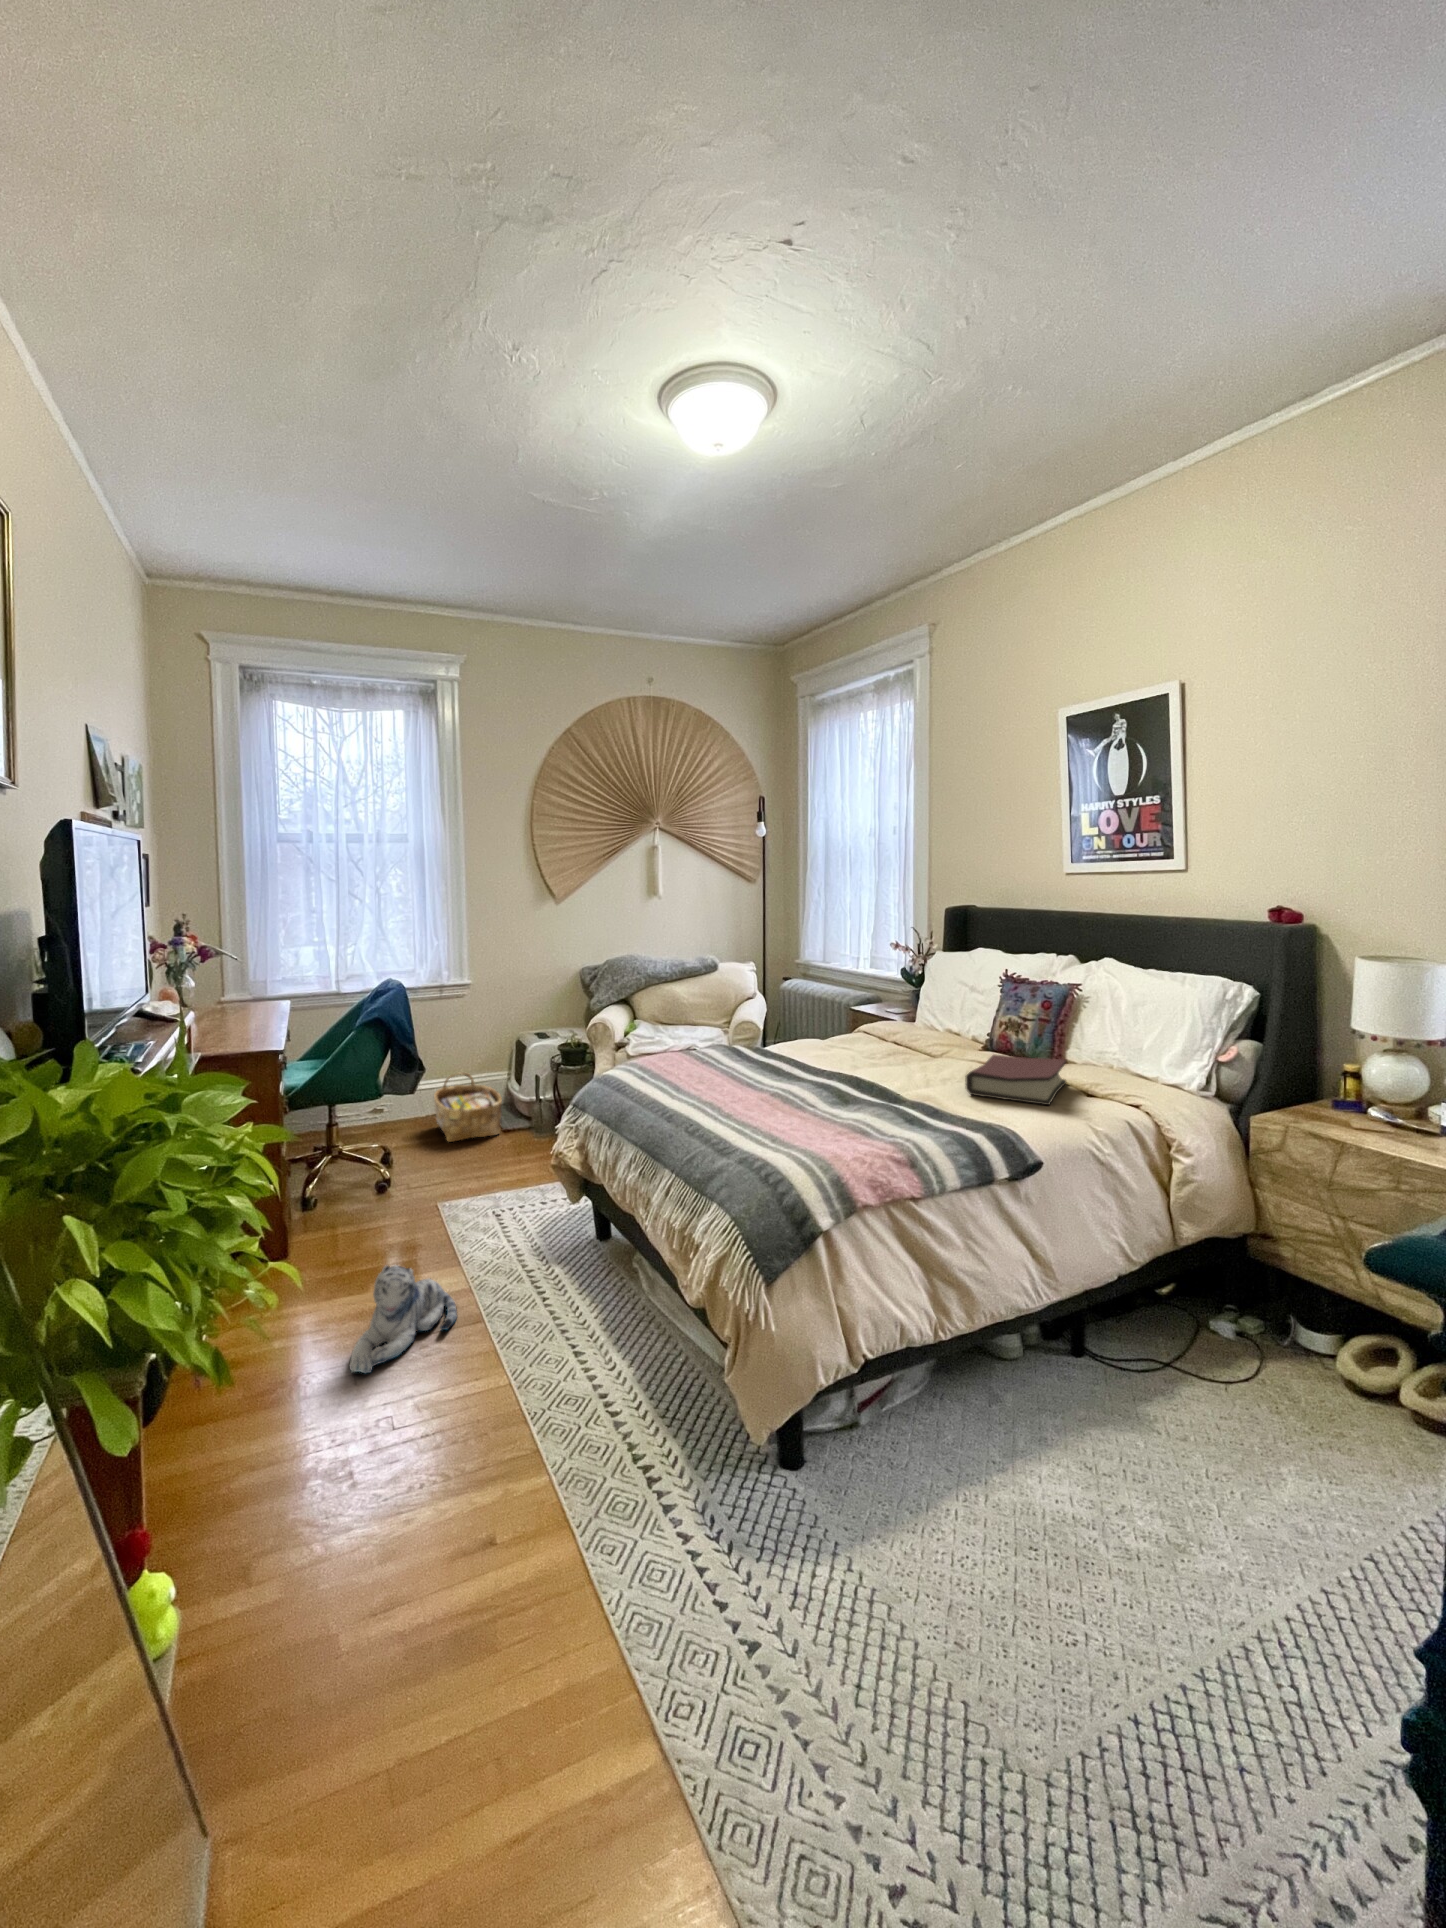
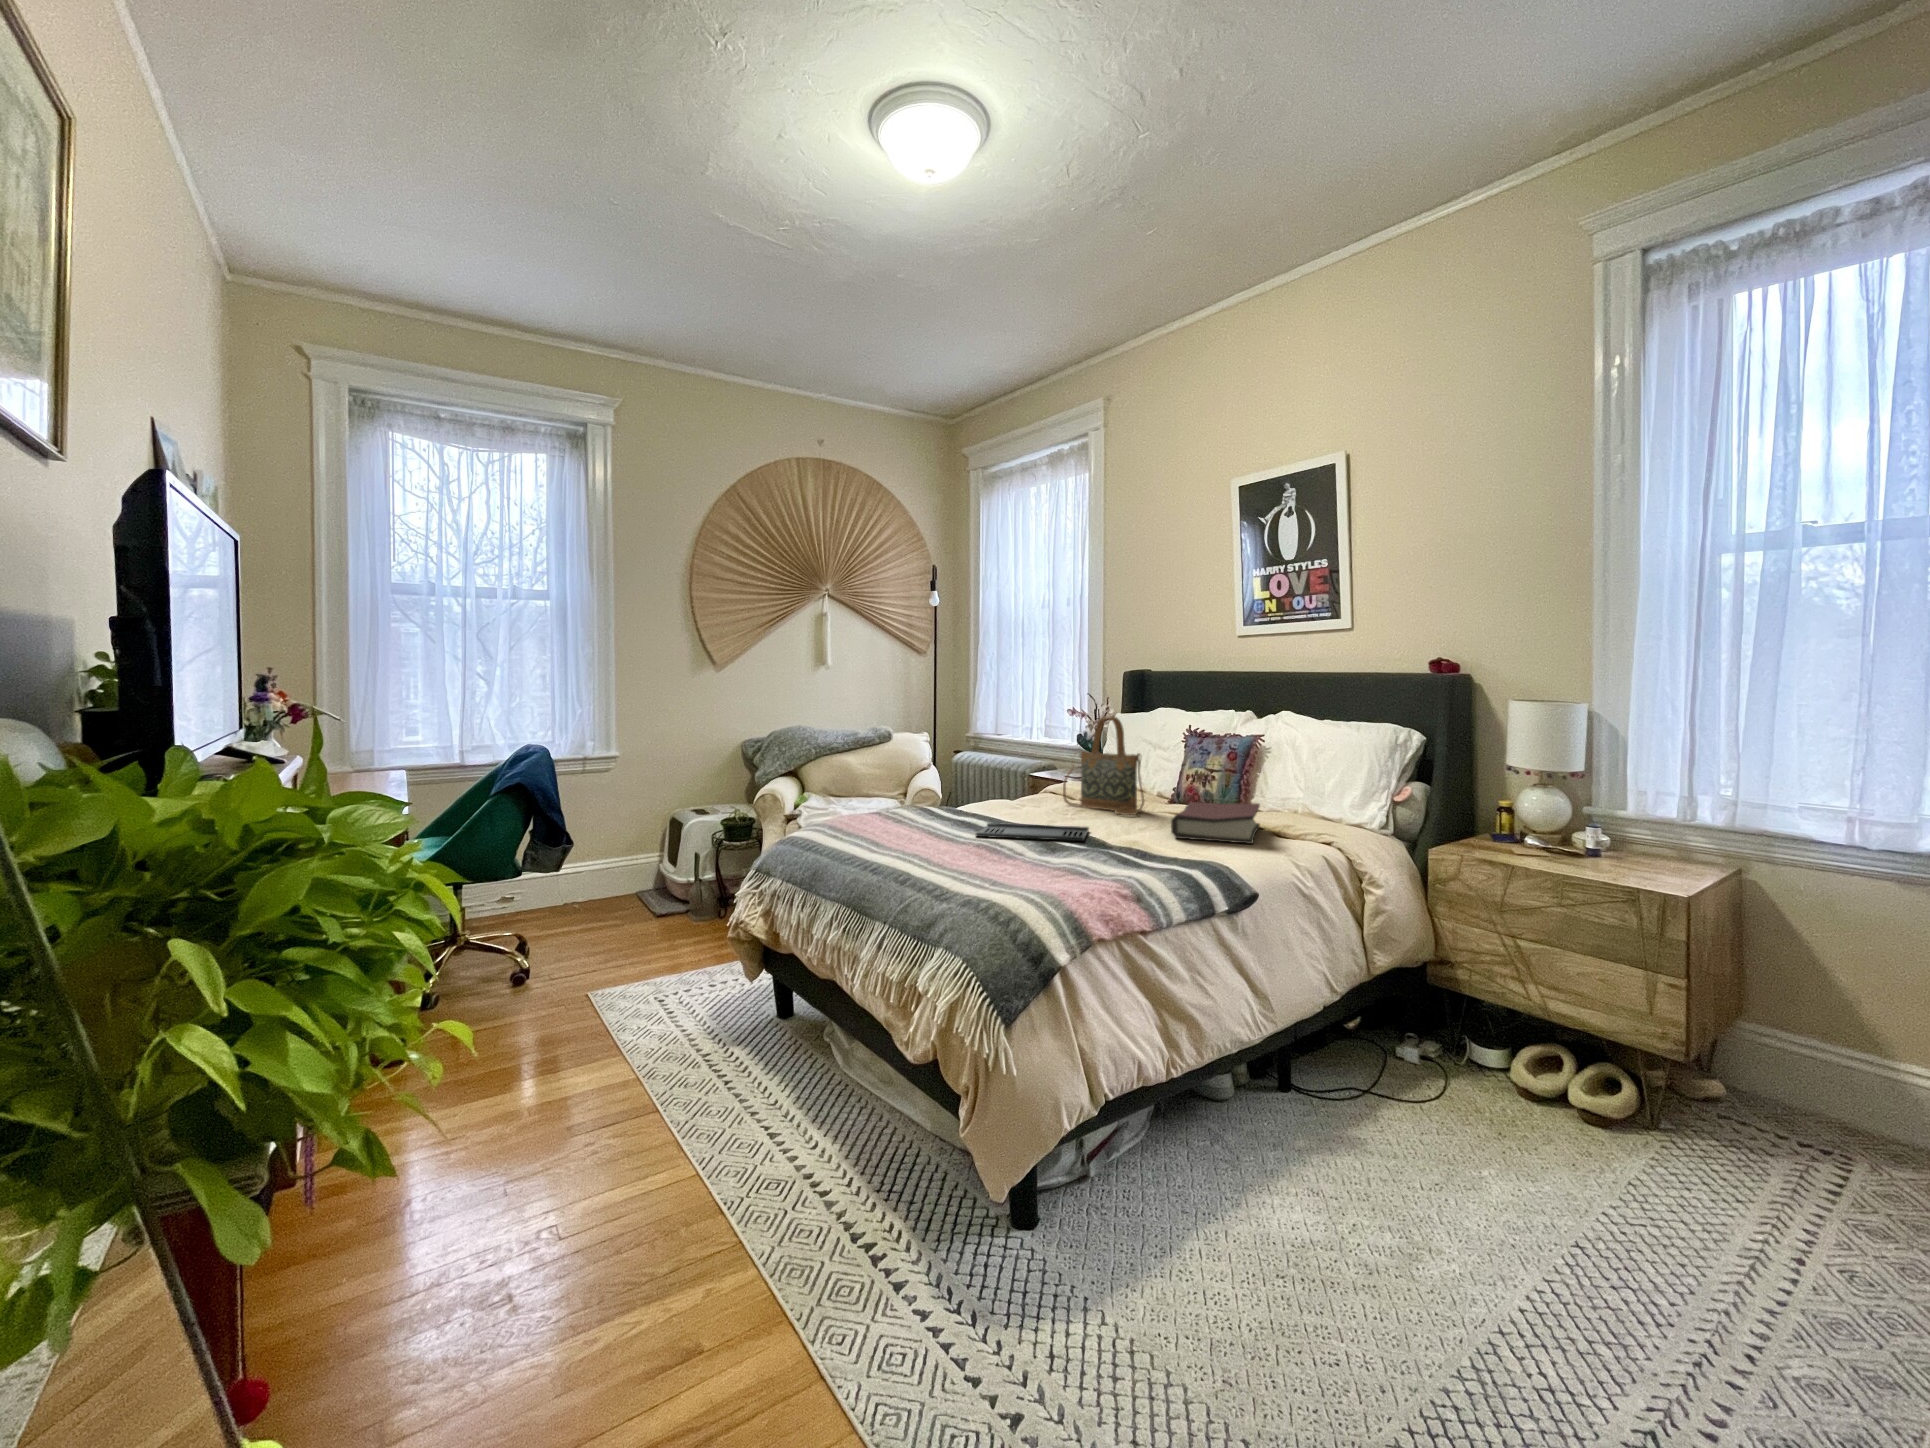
handbag: none [869,962,950,1064] -> present [1063,716,1144,815]
tray: none [770,1070,884,1095] -> present [976,823,1089,841]
woven basket: present [434,1072,502,1142] -> none [577,853,657,930]
plush toy: present [350,1265,457,1373] -> none [496,1053,626,1184]

